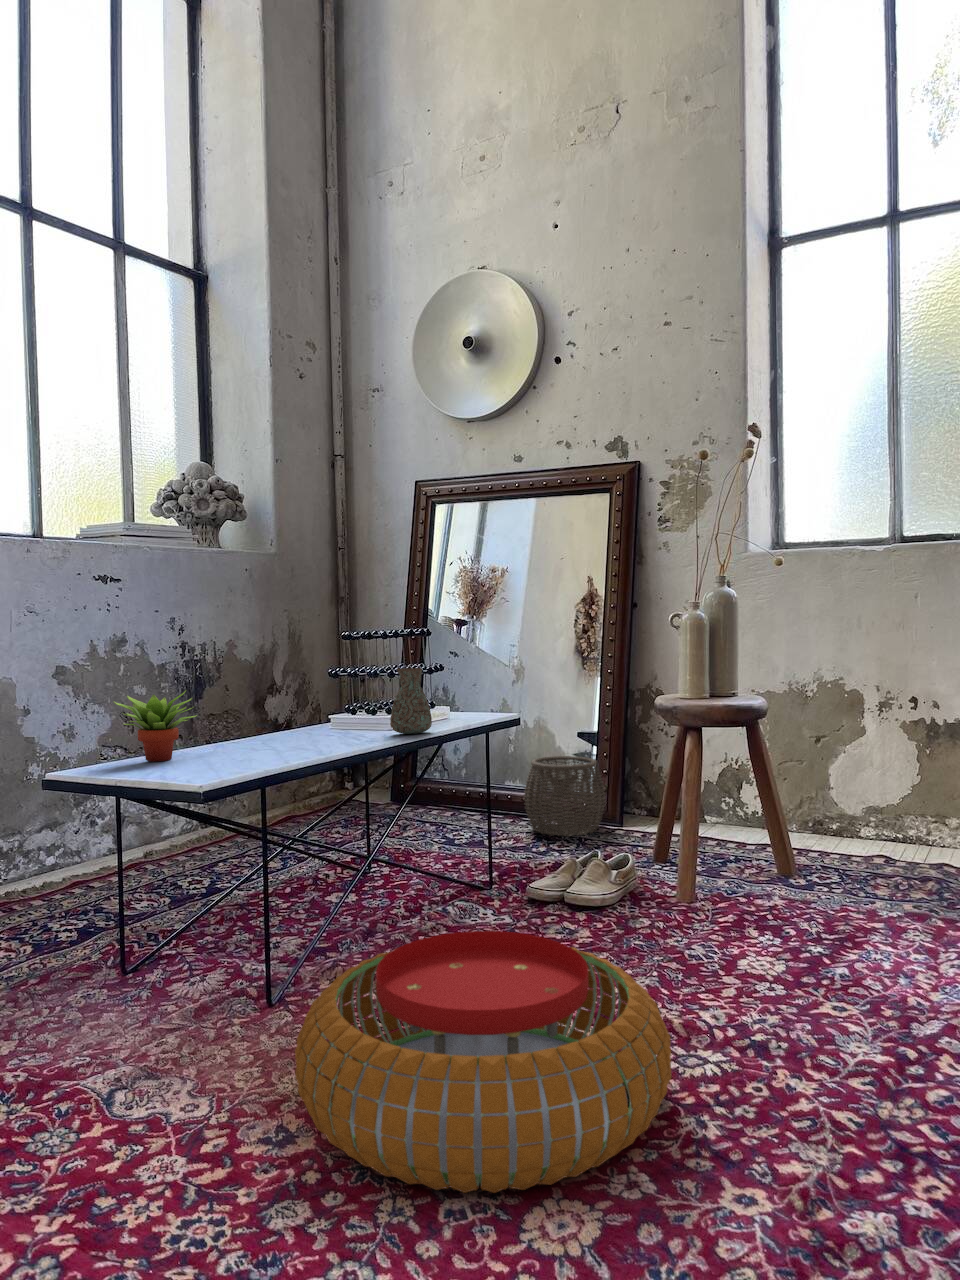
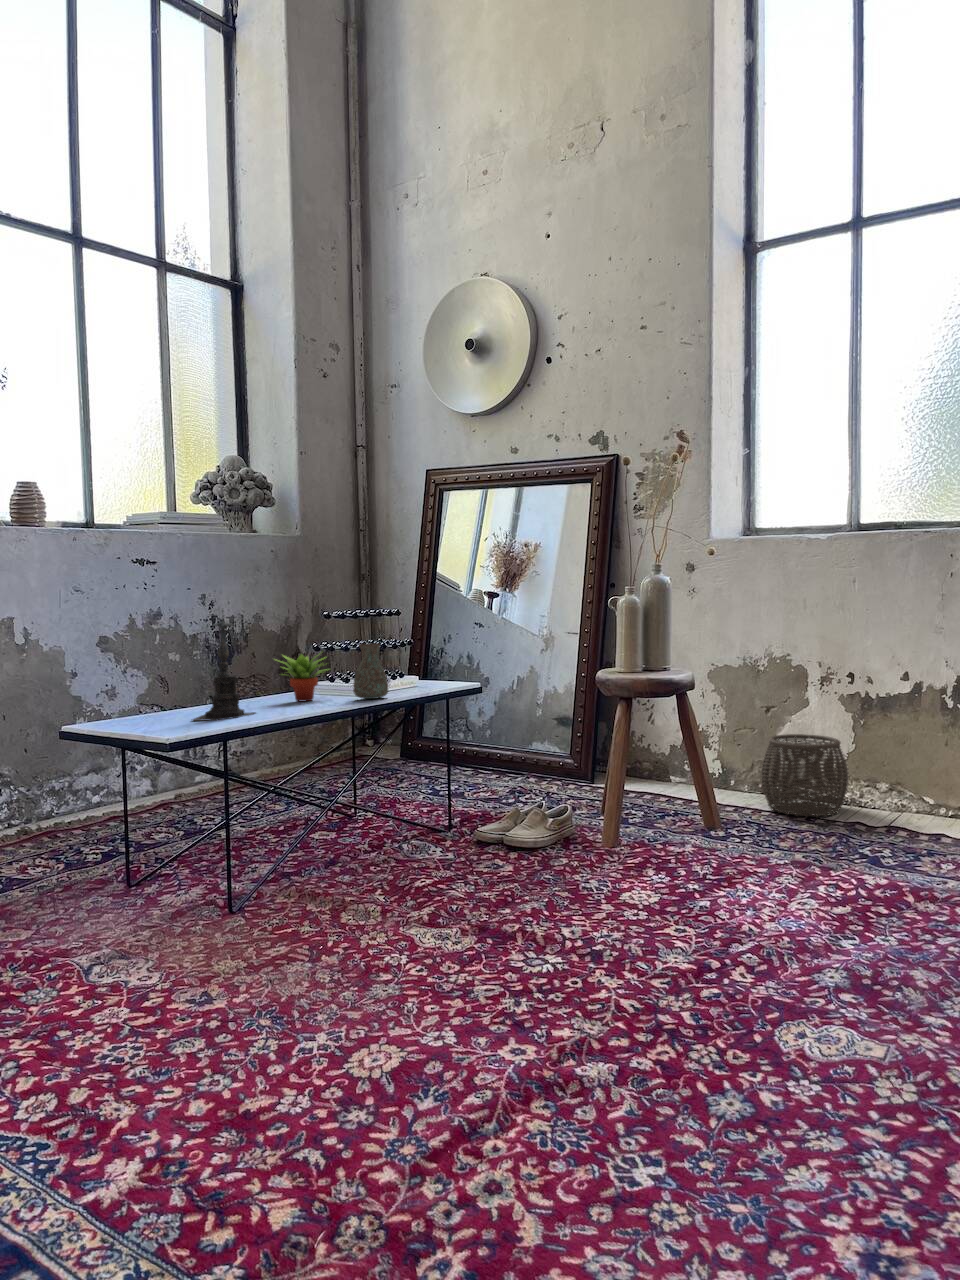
candle holder: none [213,623,288,763] -> present [193,616,254,721]
succulent plant: present [113,690,197,762] -> present [279,654,327,701]
woven basket: present [524,756,606,837] -> present [761,734,849,817]
pouf: present [295,931,671,1193] -> none [212,856,504,1040]

